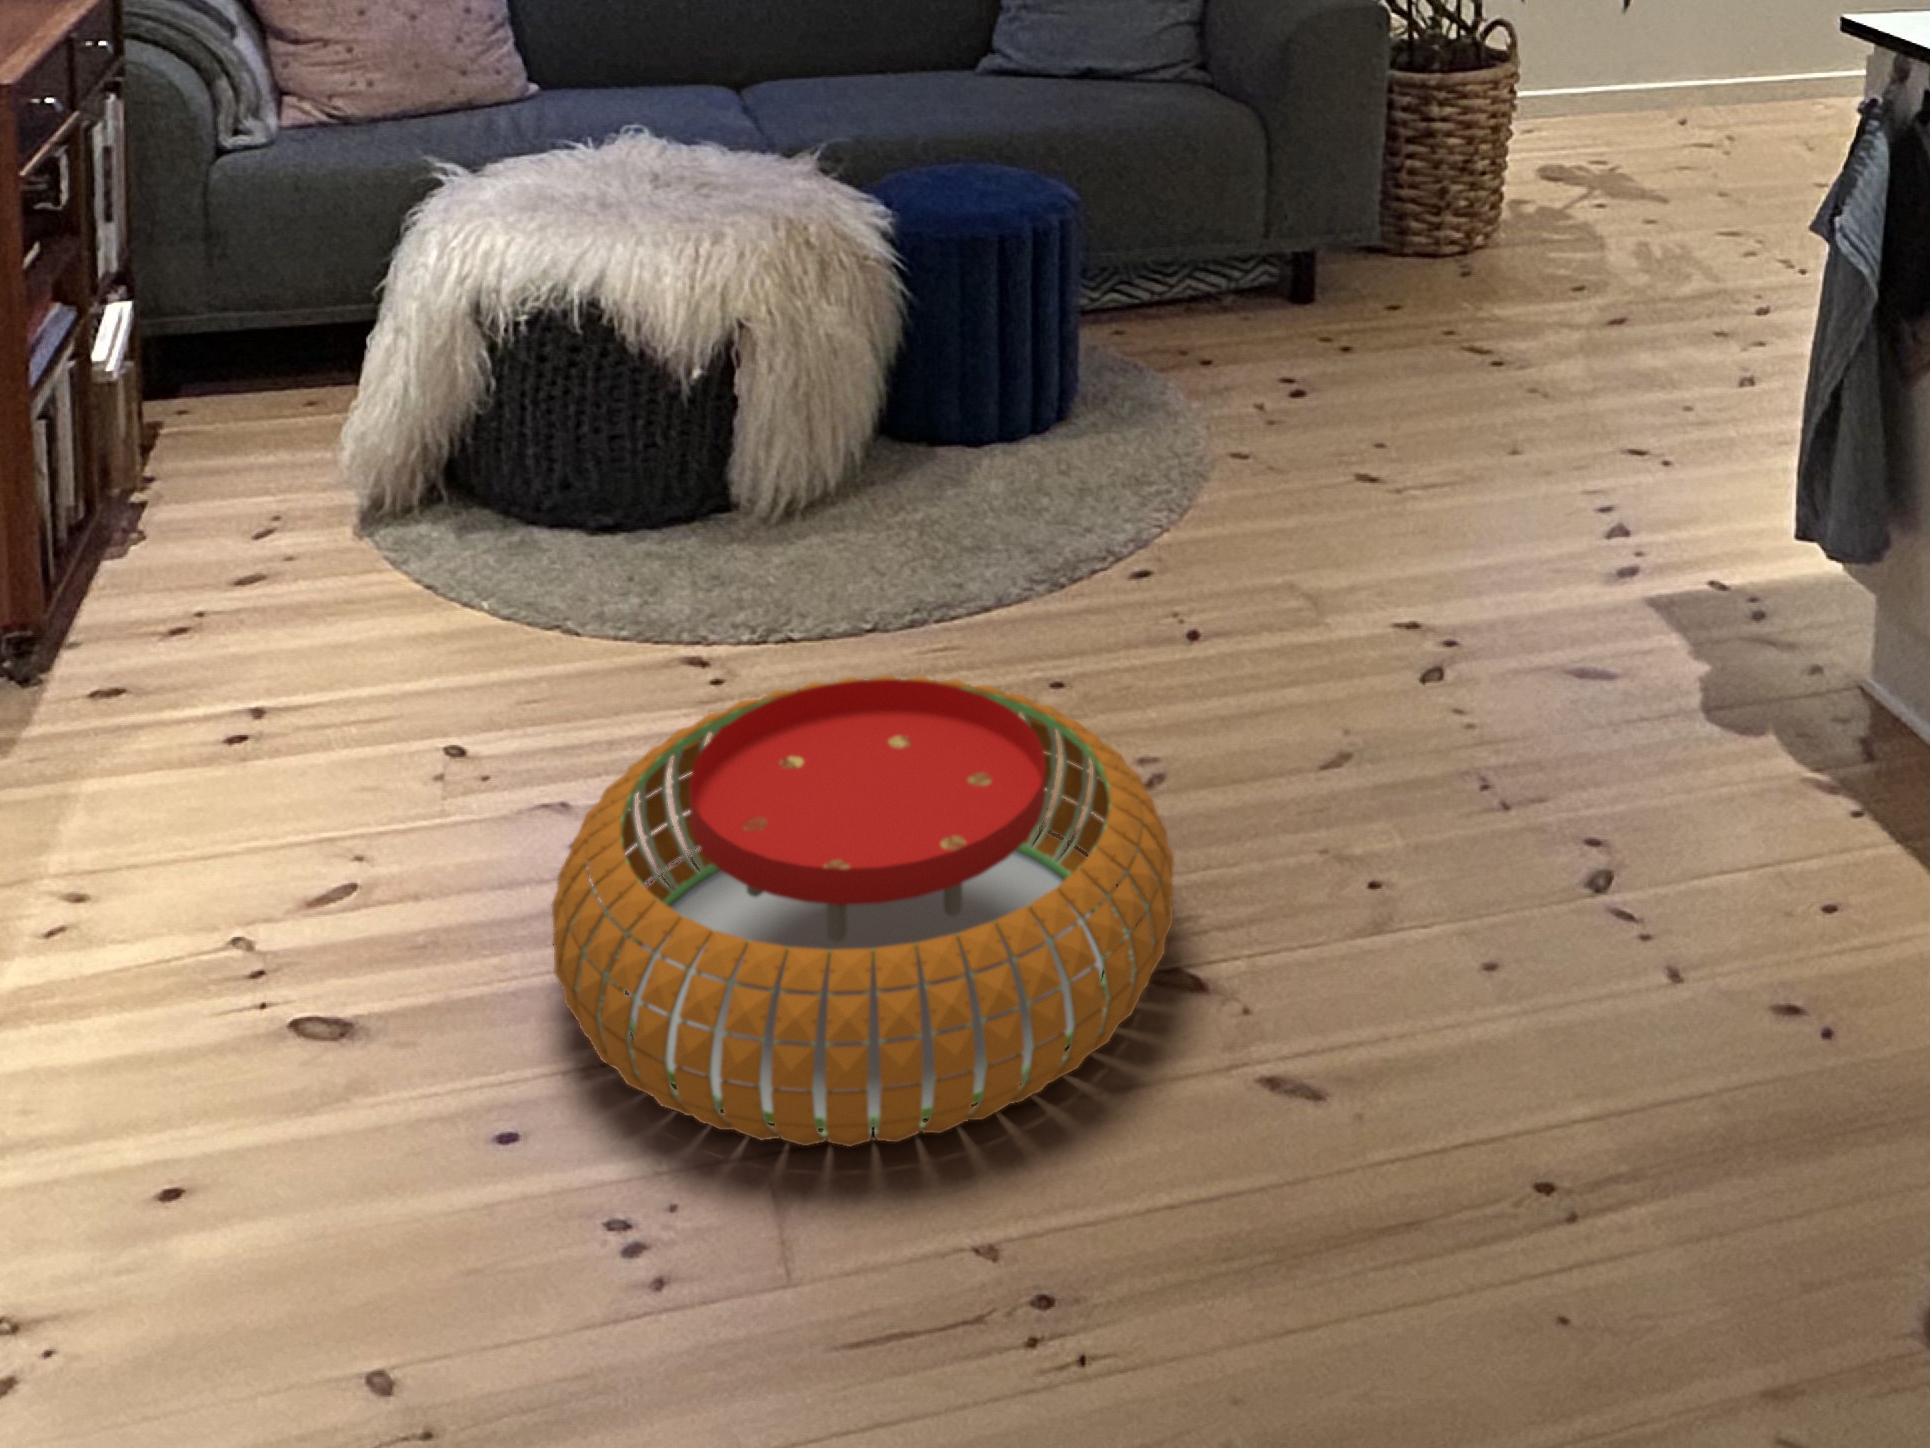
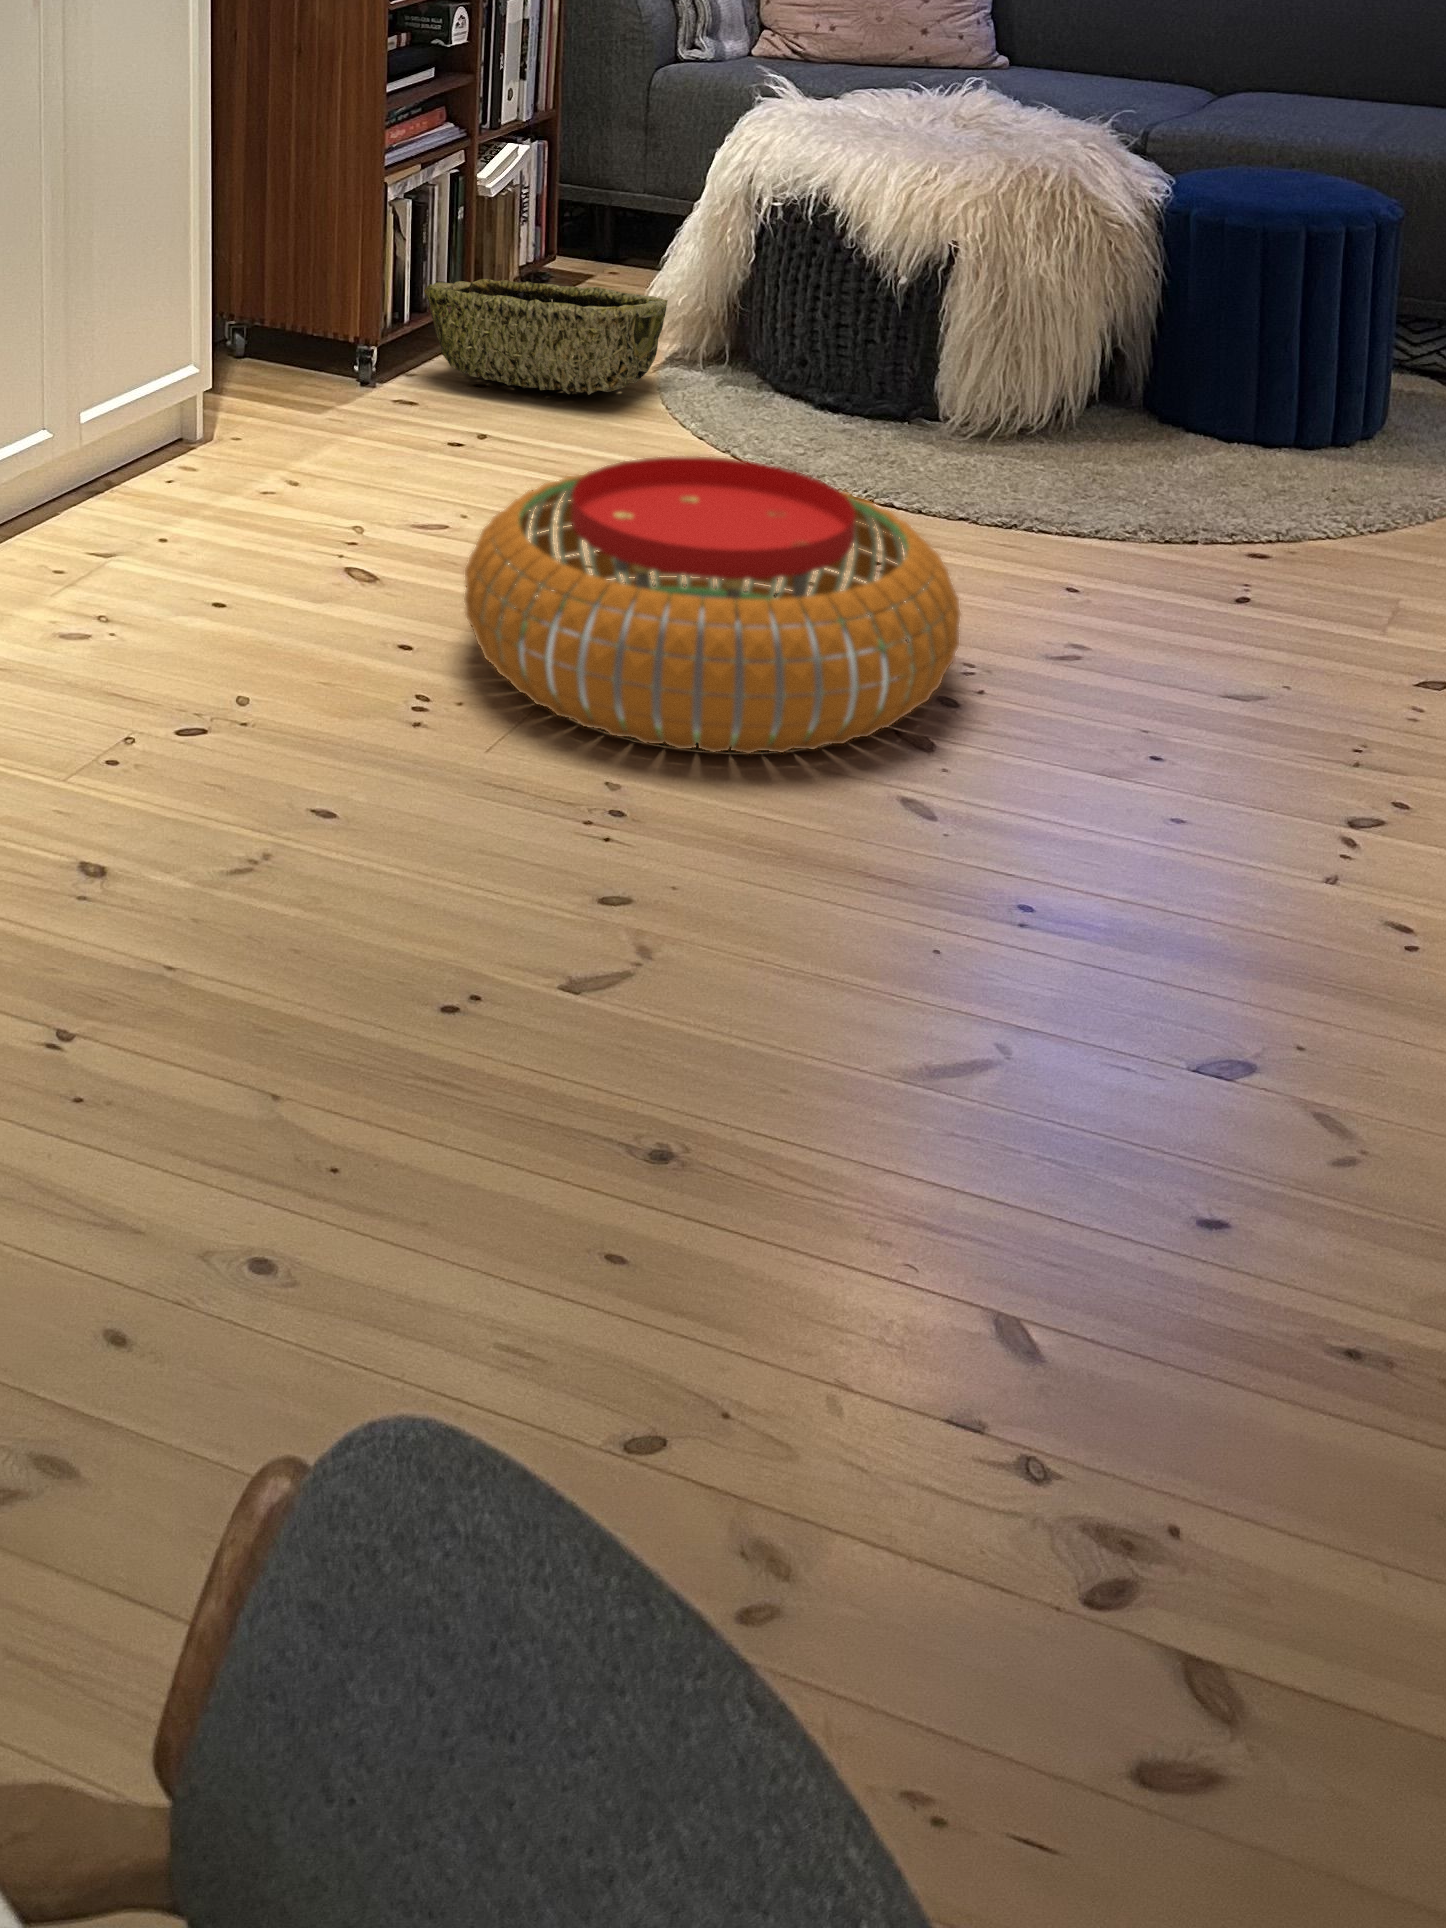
woven basket: none [87,456,400,628] -> present [424,279,667,395]

